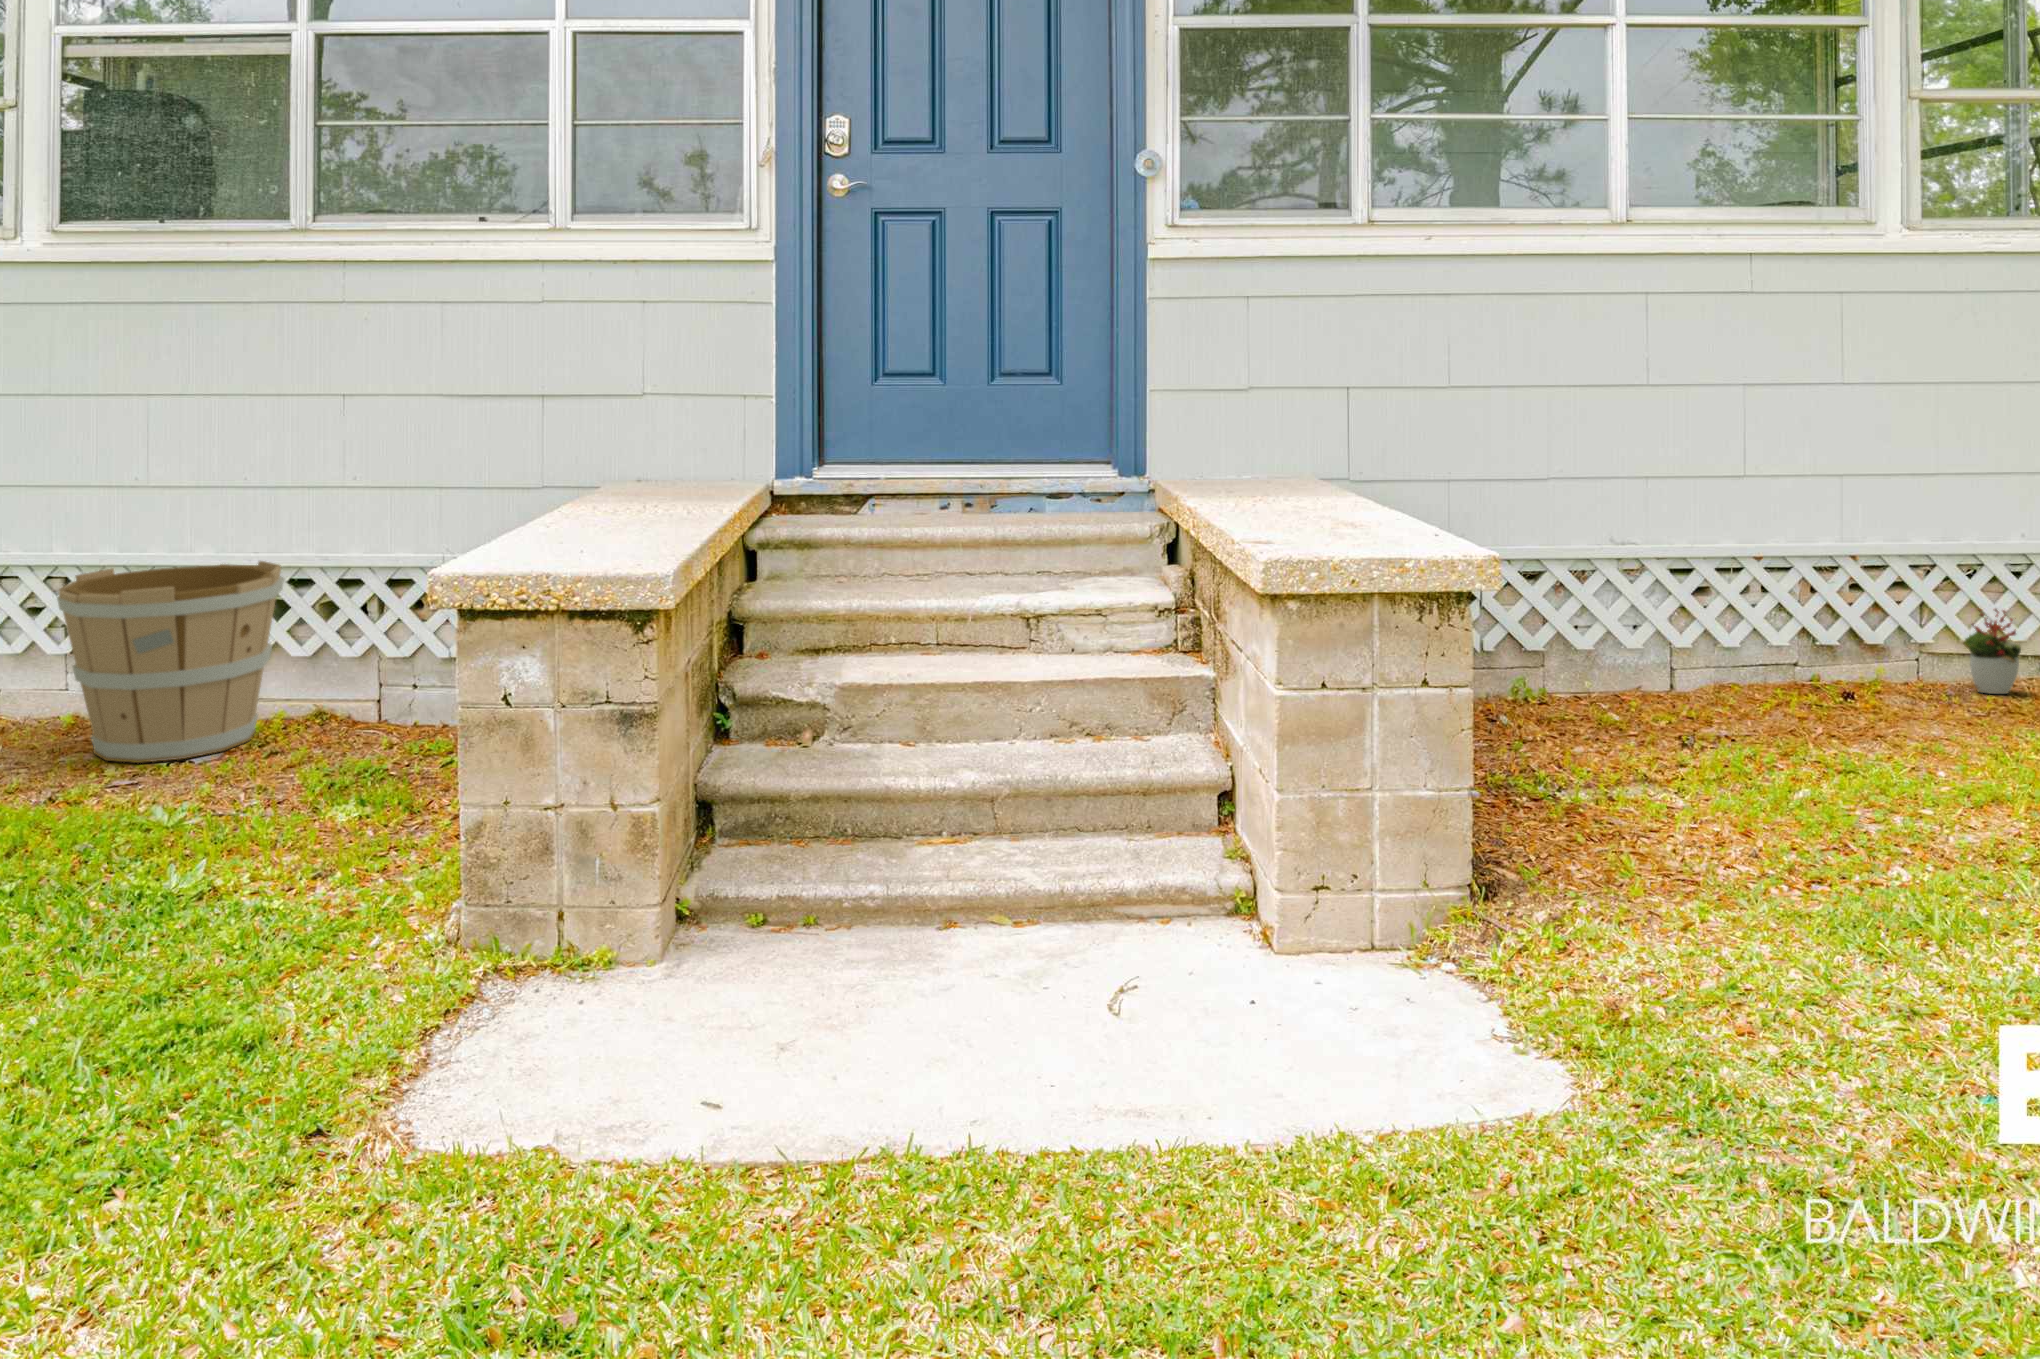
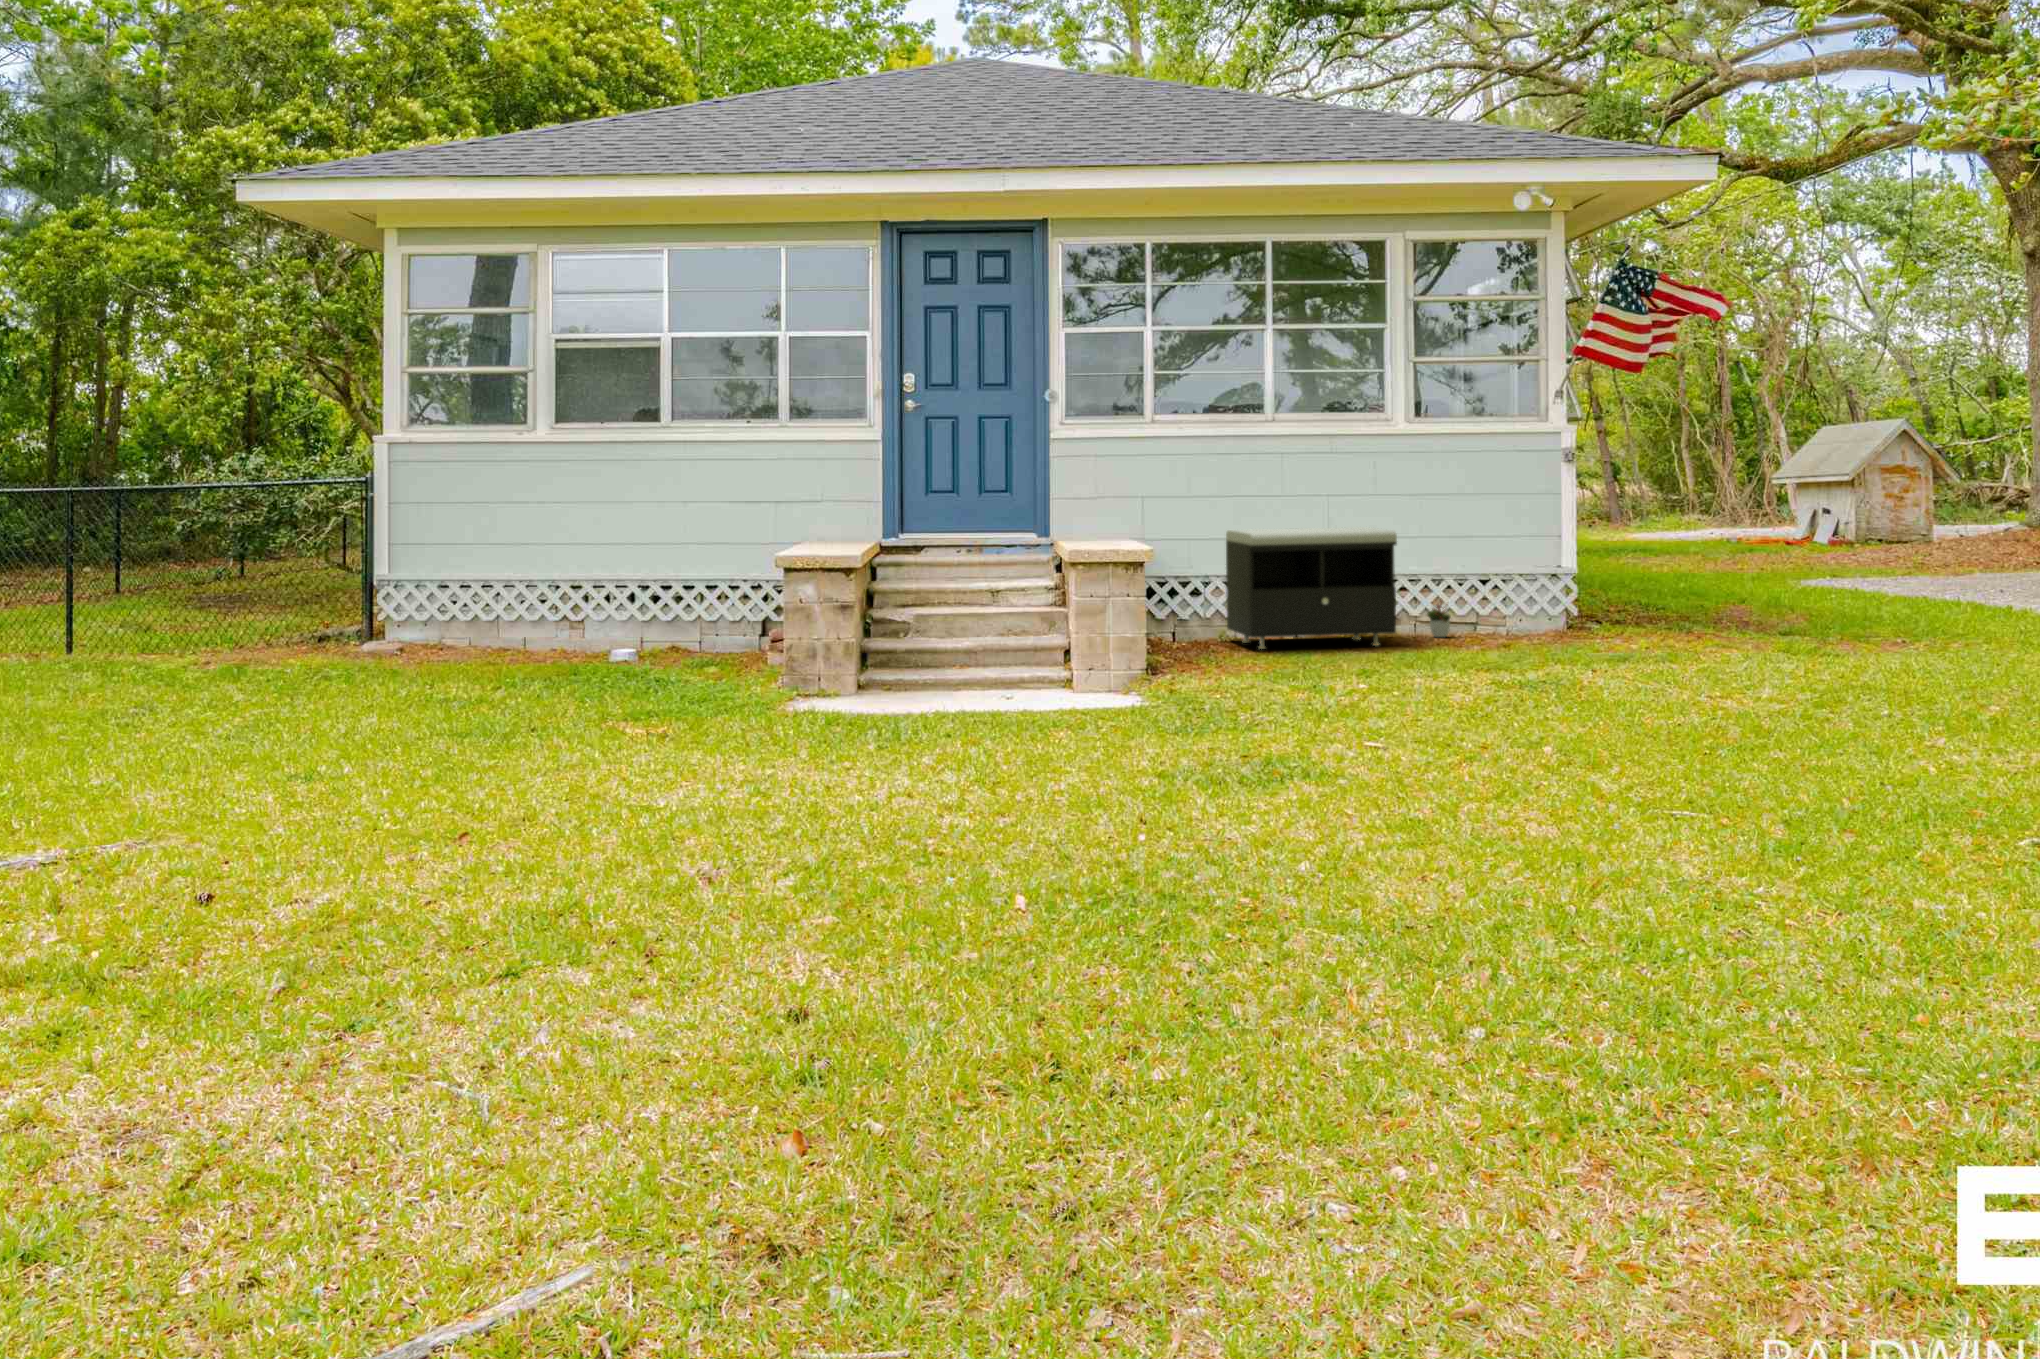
storage bench: none [1531,452,1965,743] -> present [1226,527,1397,649]
wooden bucket: present [57,561,284,763] -> none [579,578,667,658]

